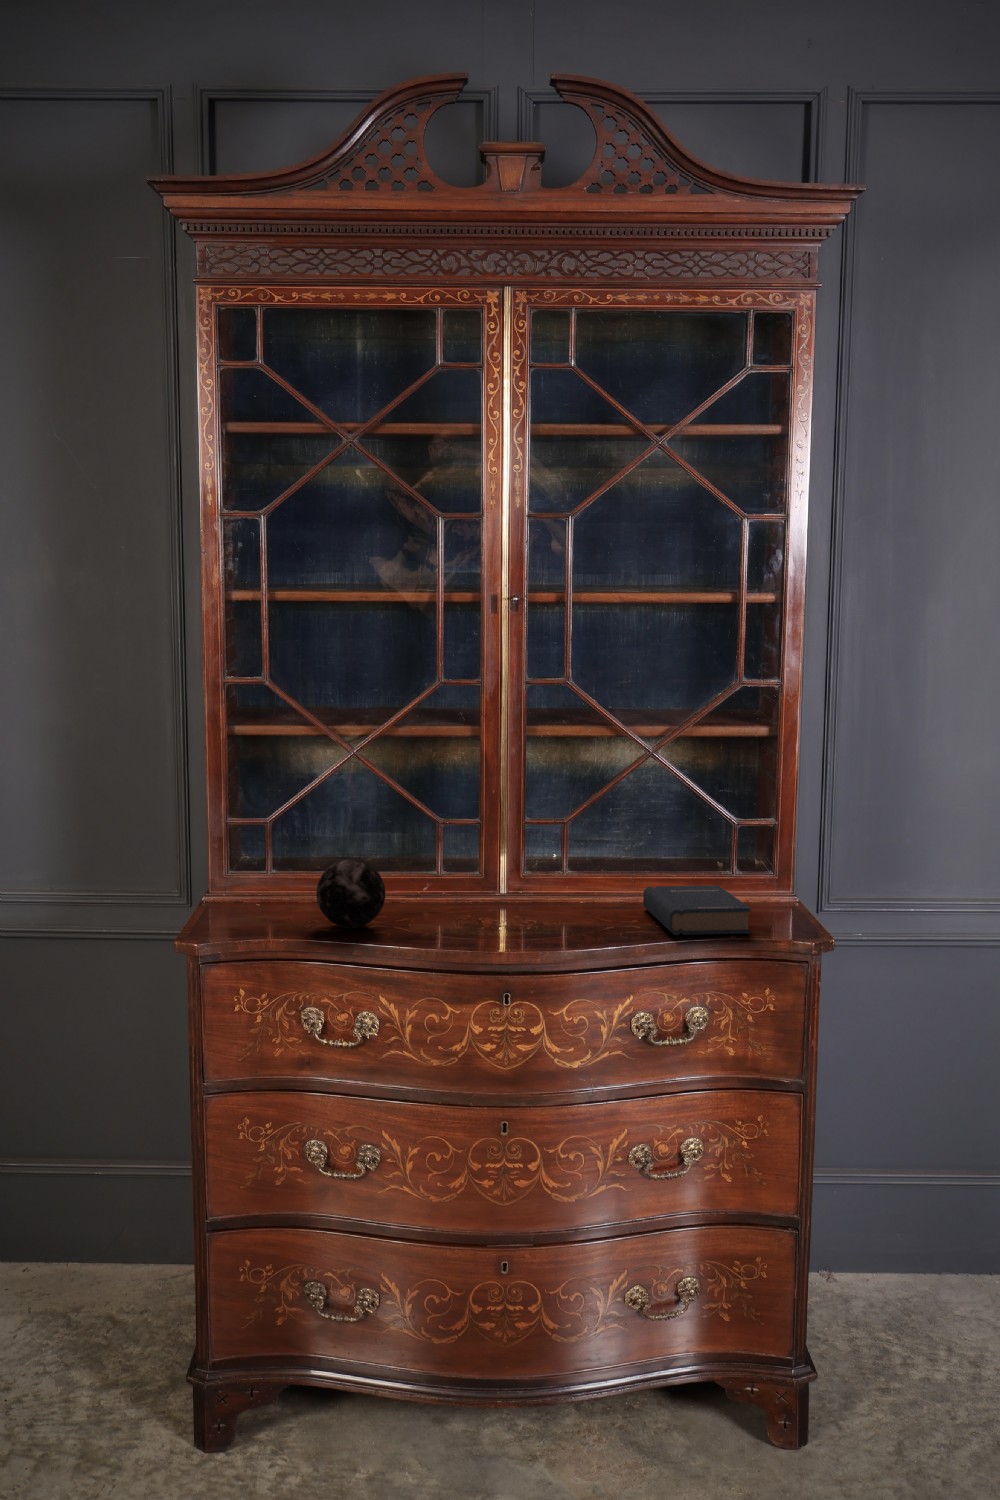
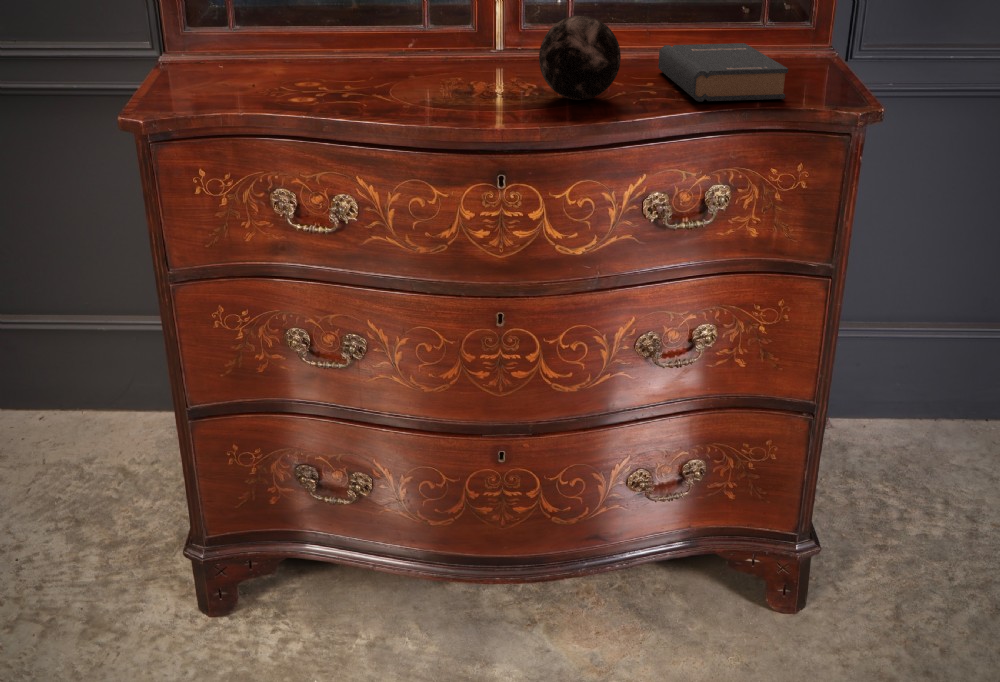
decorative orb: present [317,859,385,928] -> present [539,16,621,100]

